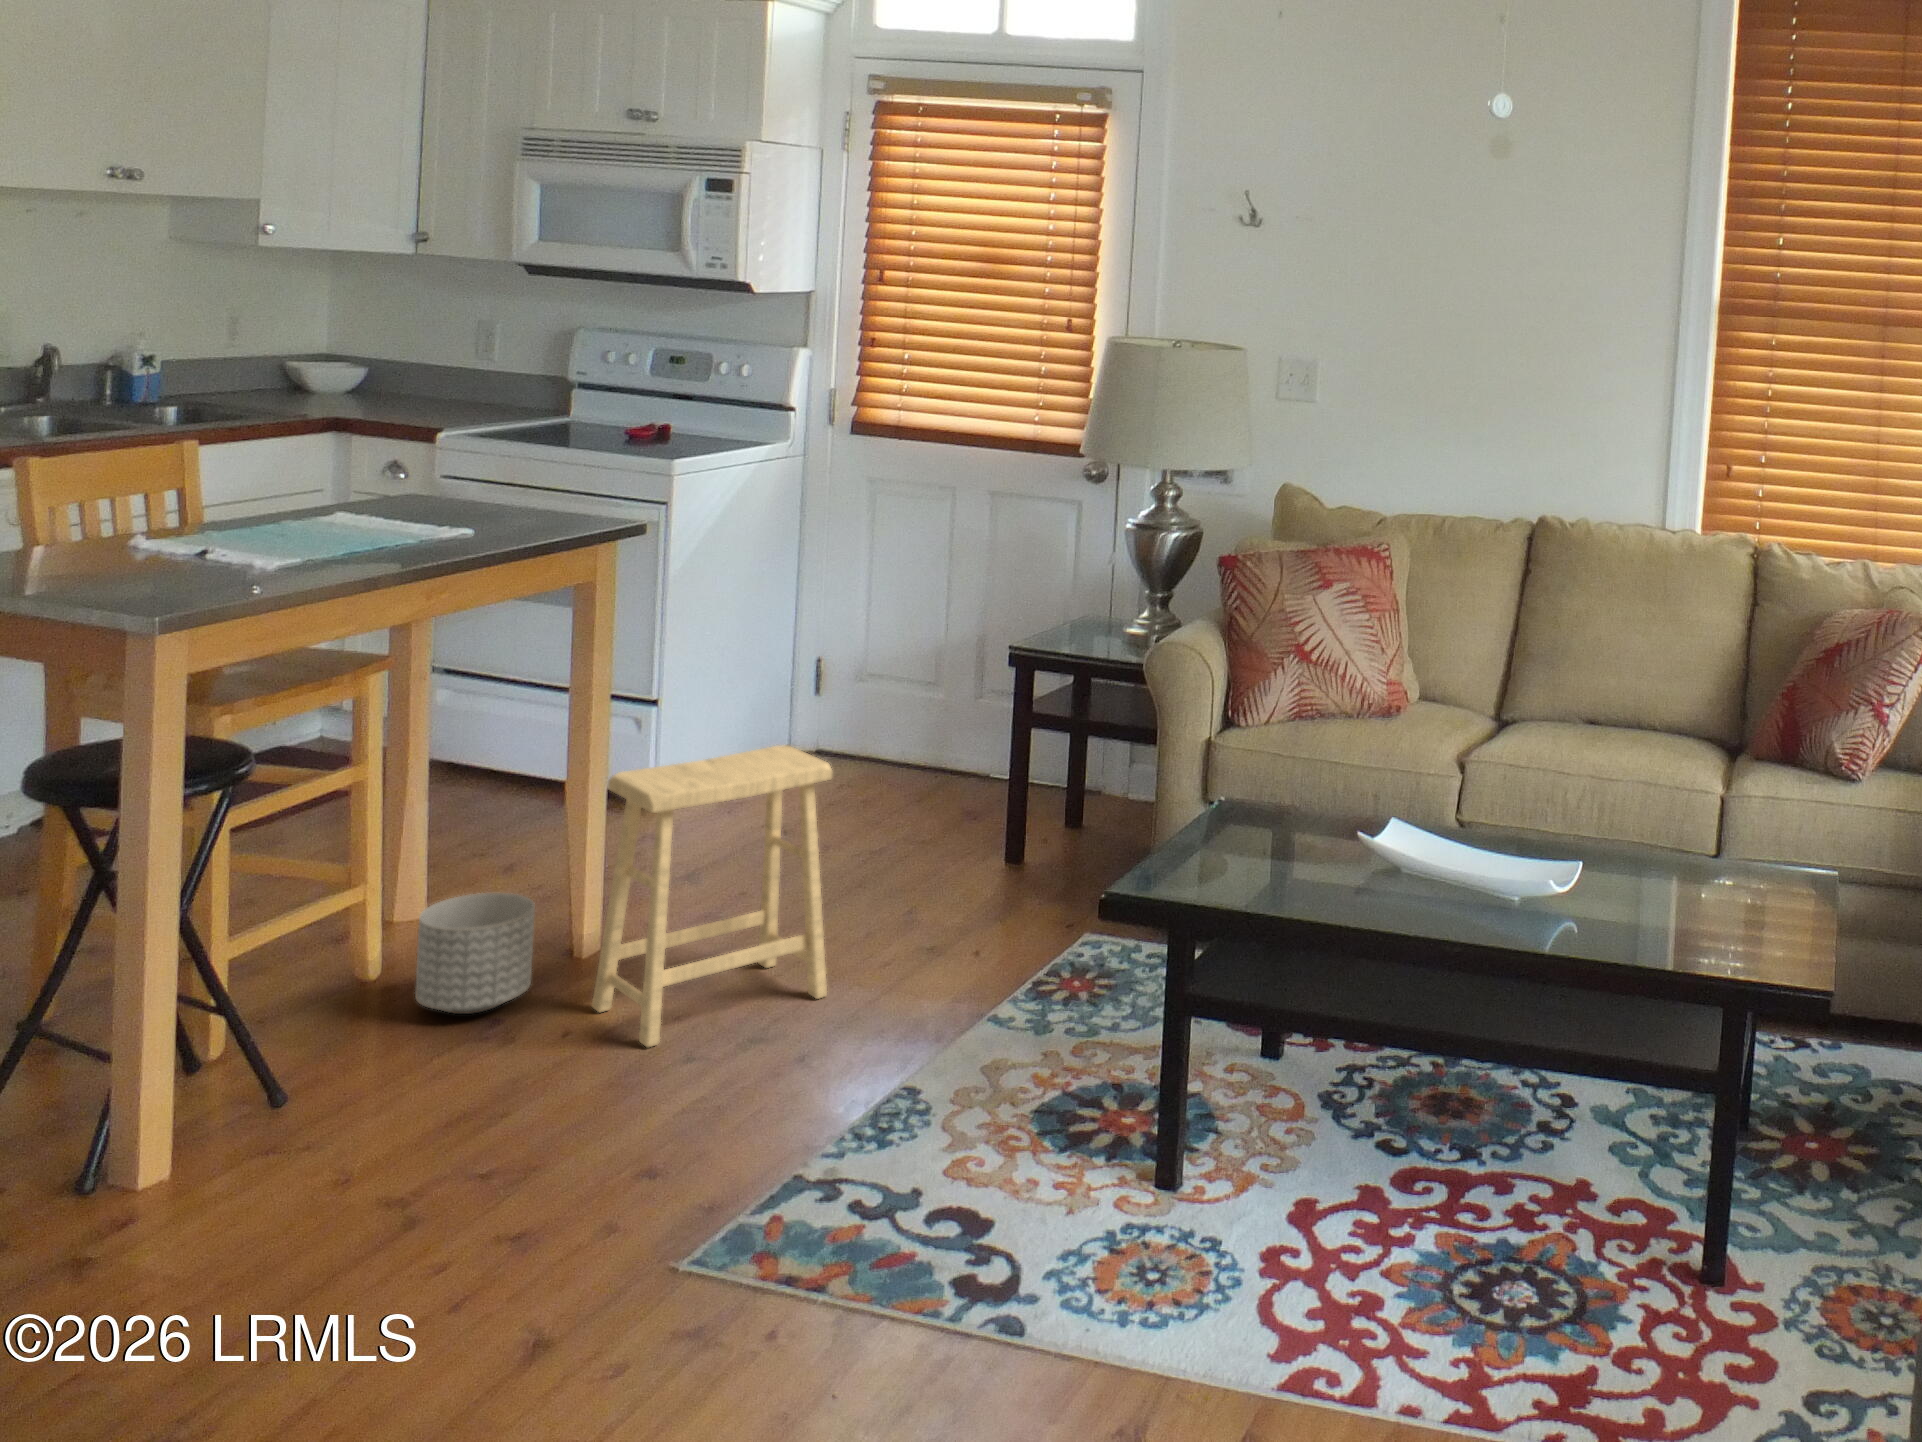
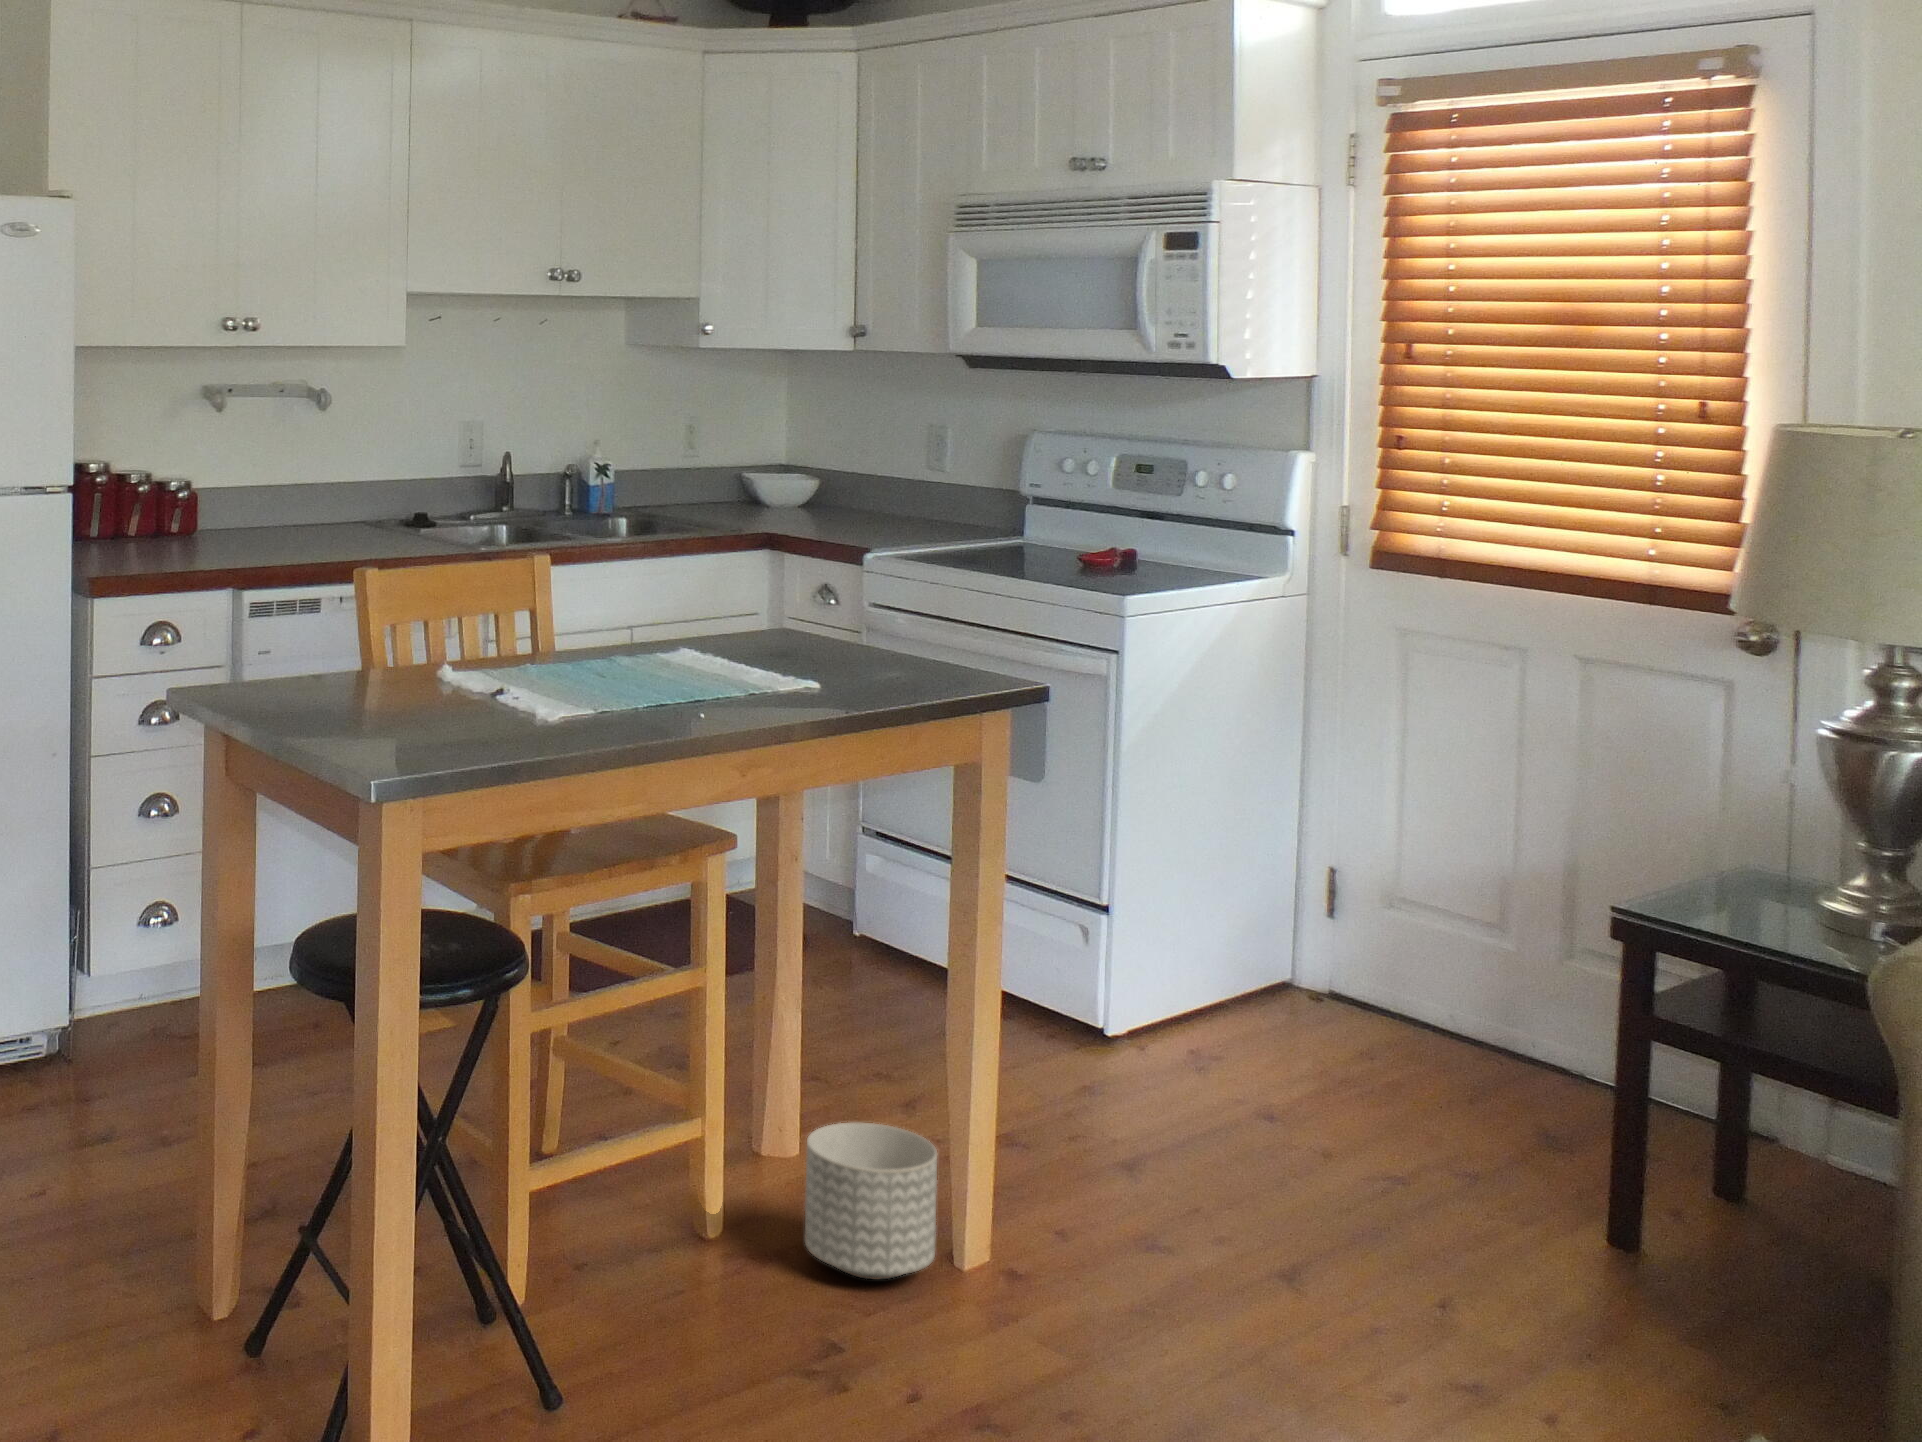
footstool: present [592,745,833,1047] -> none [1005,997,1322,1390]

